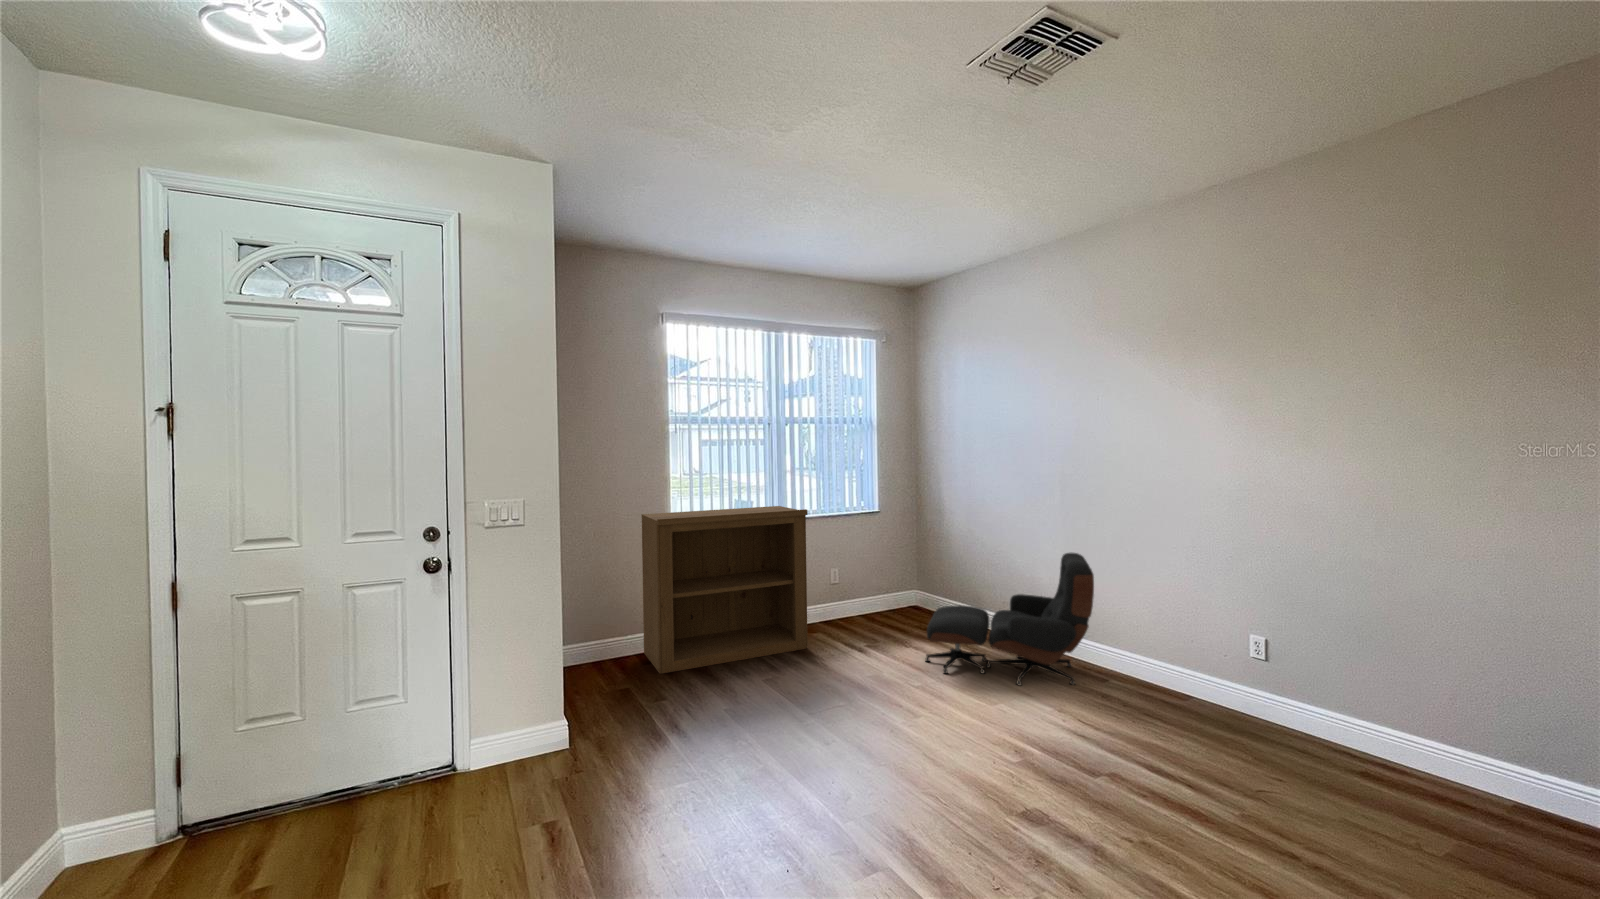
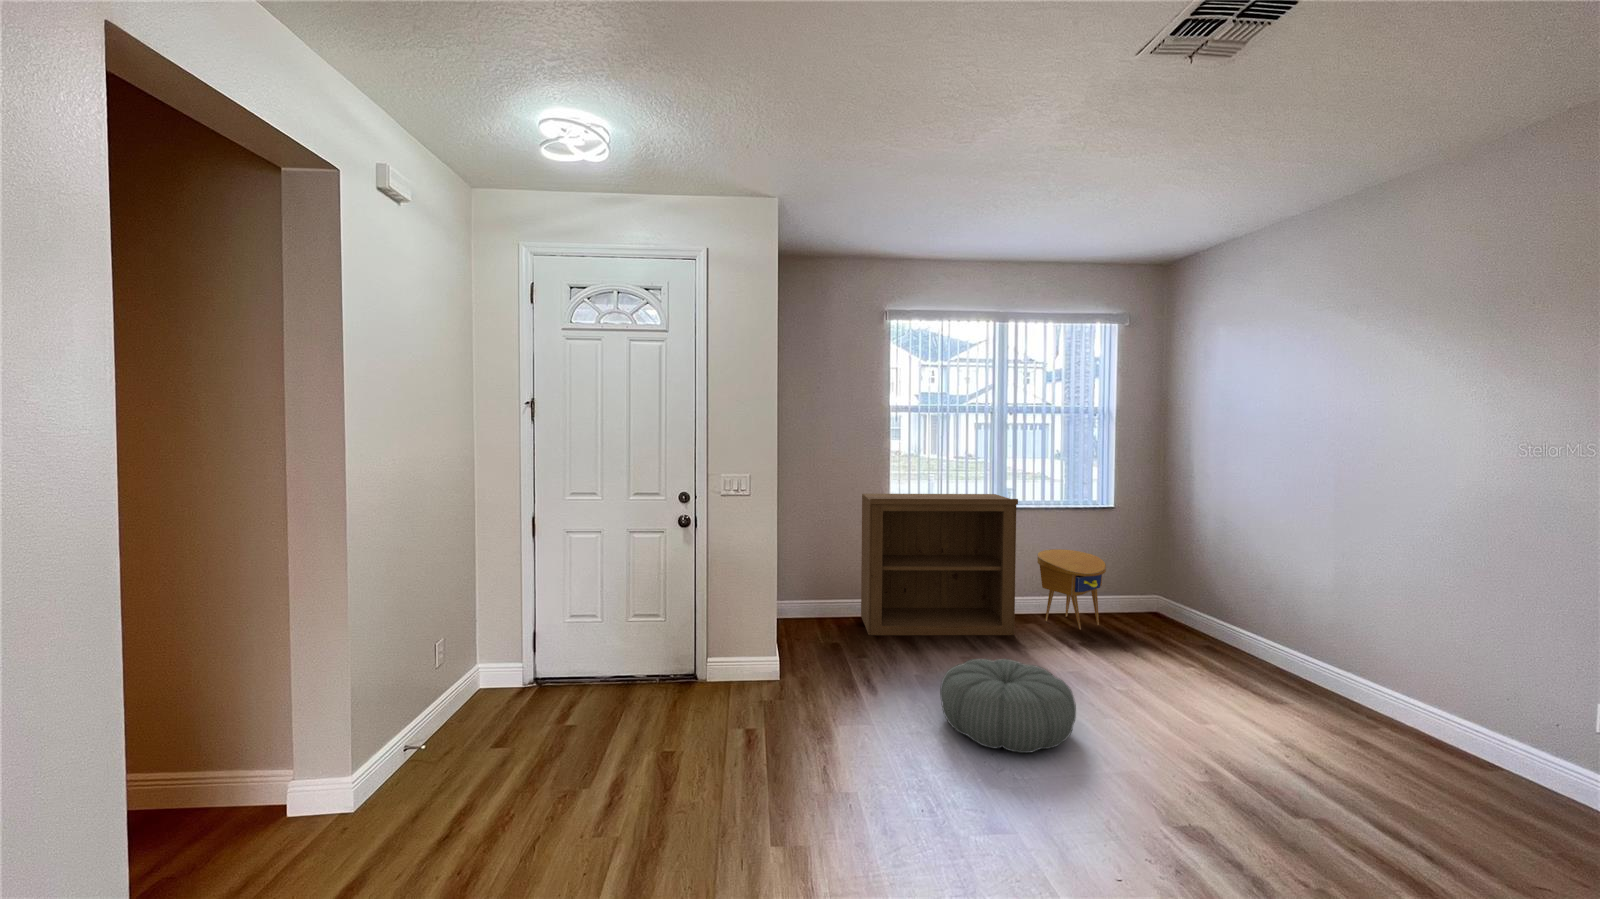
lounge chair: present [925,553,1094,685] -> none [1138,571,1363,725]
side table: none [821,556,883,633] -> present [1037,549,1106,630]
pouf: none [767,675,902,773] -> present [940,659,1076,753]

